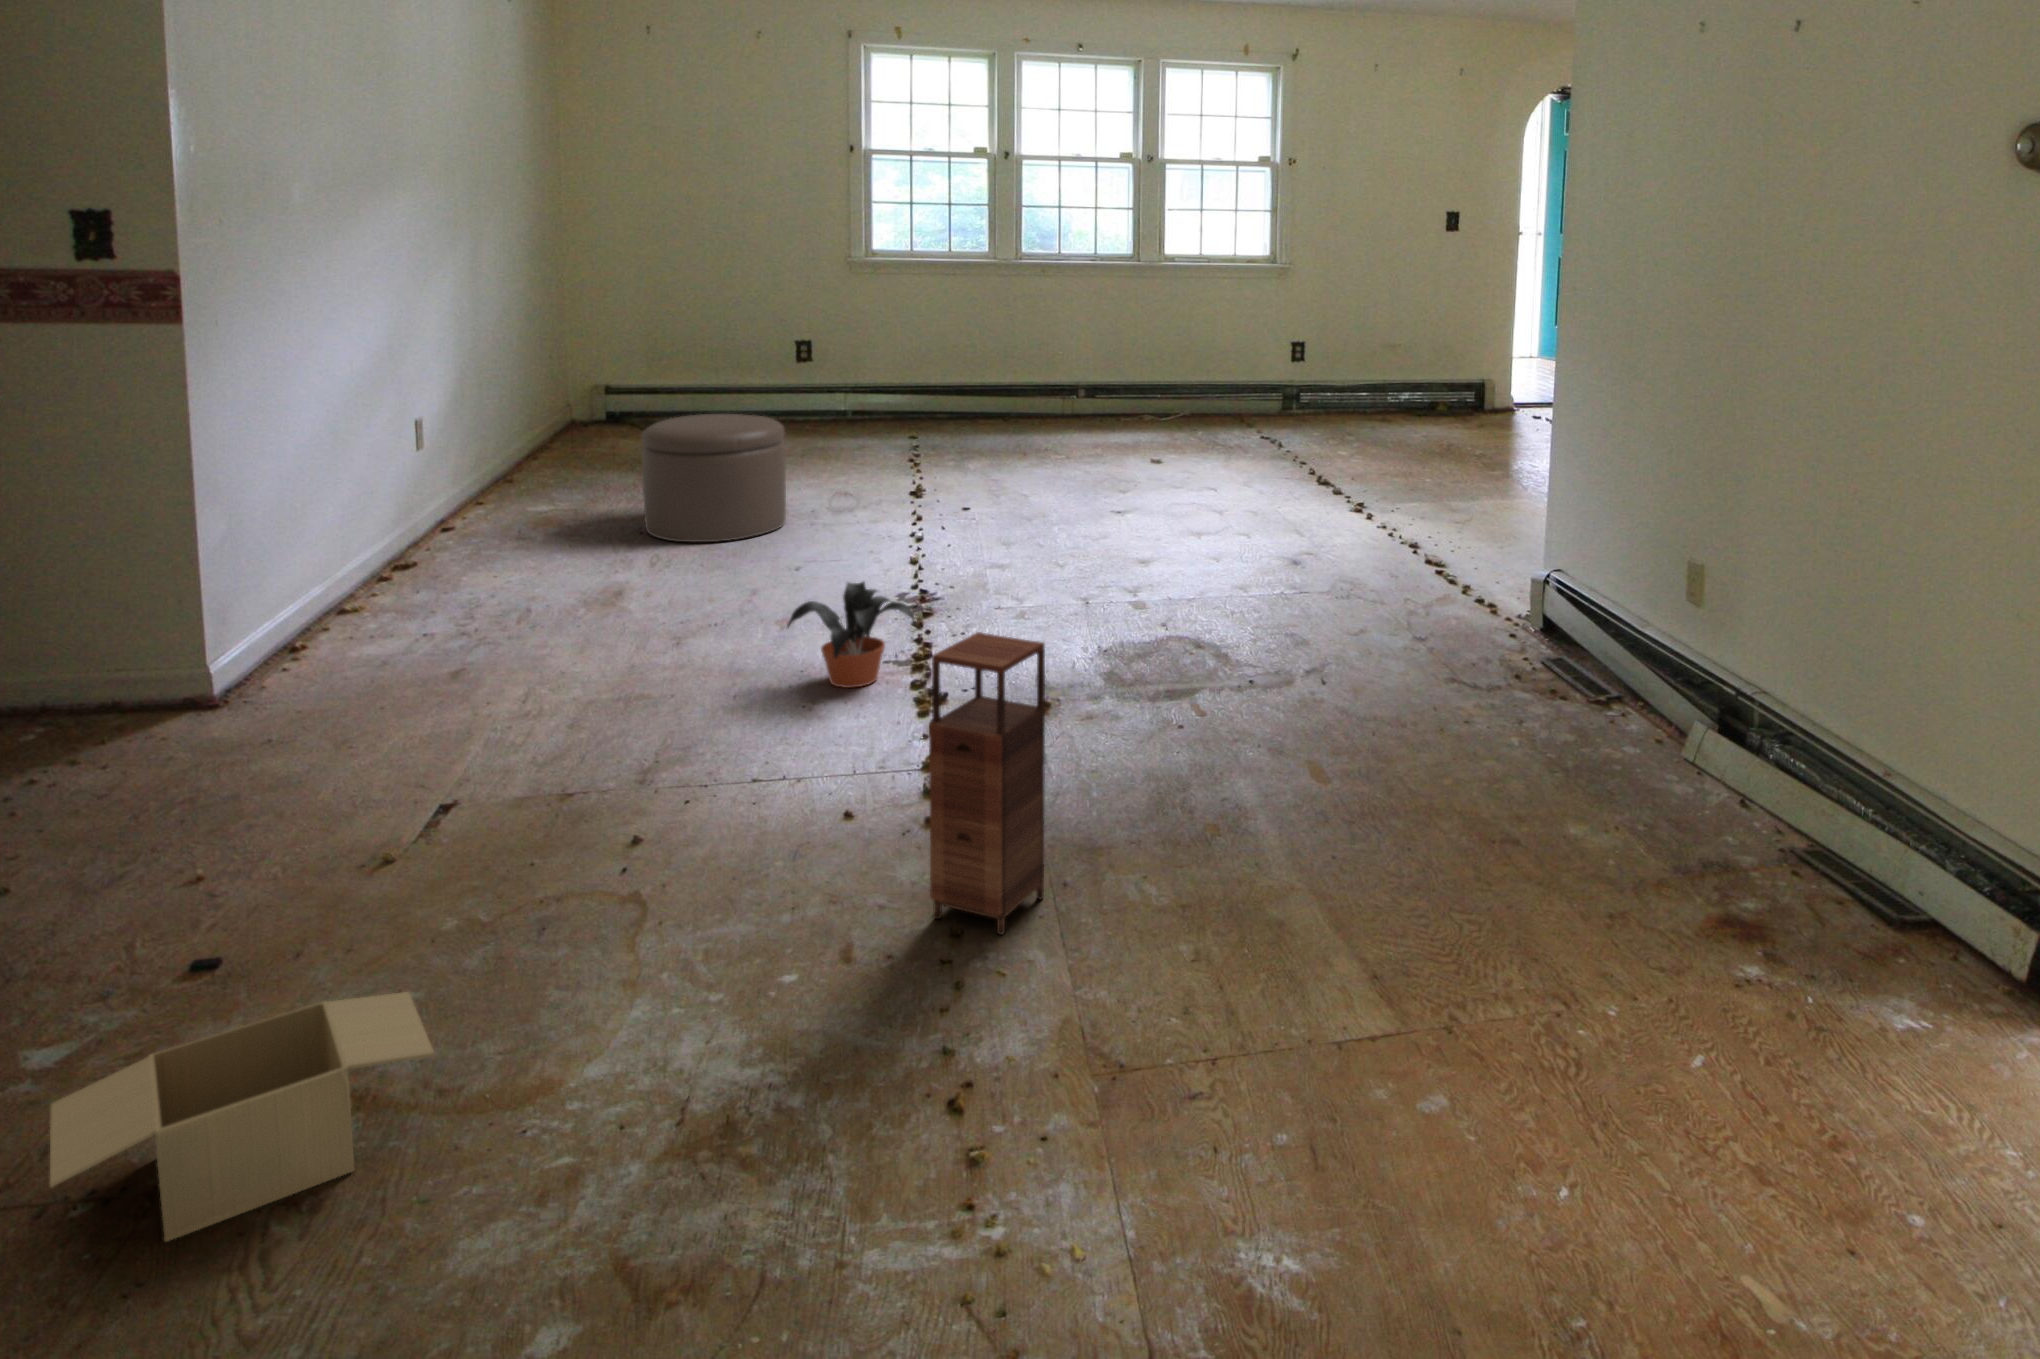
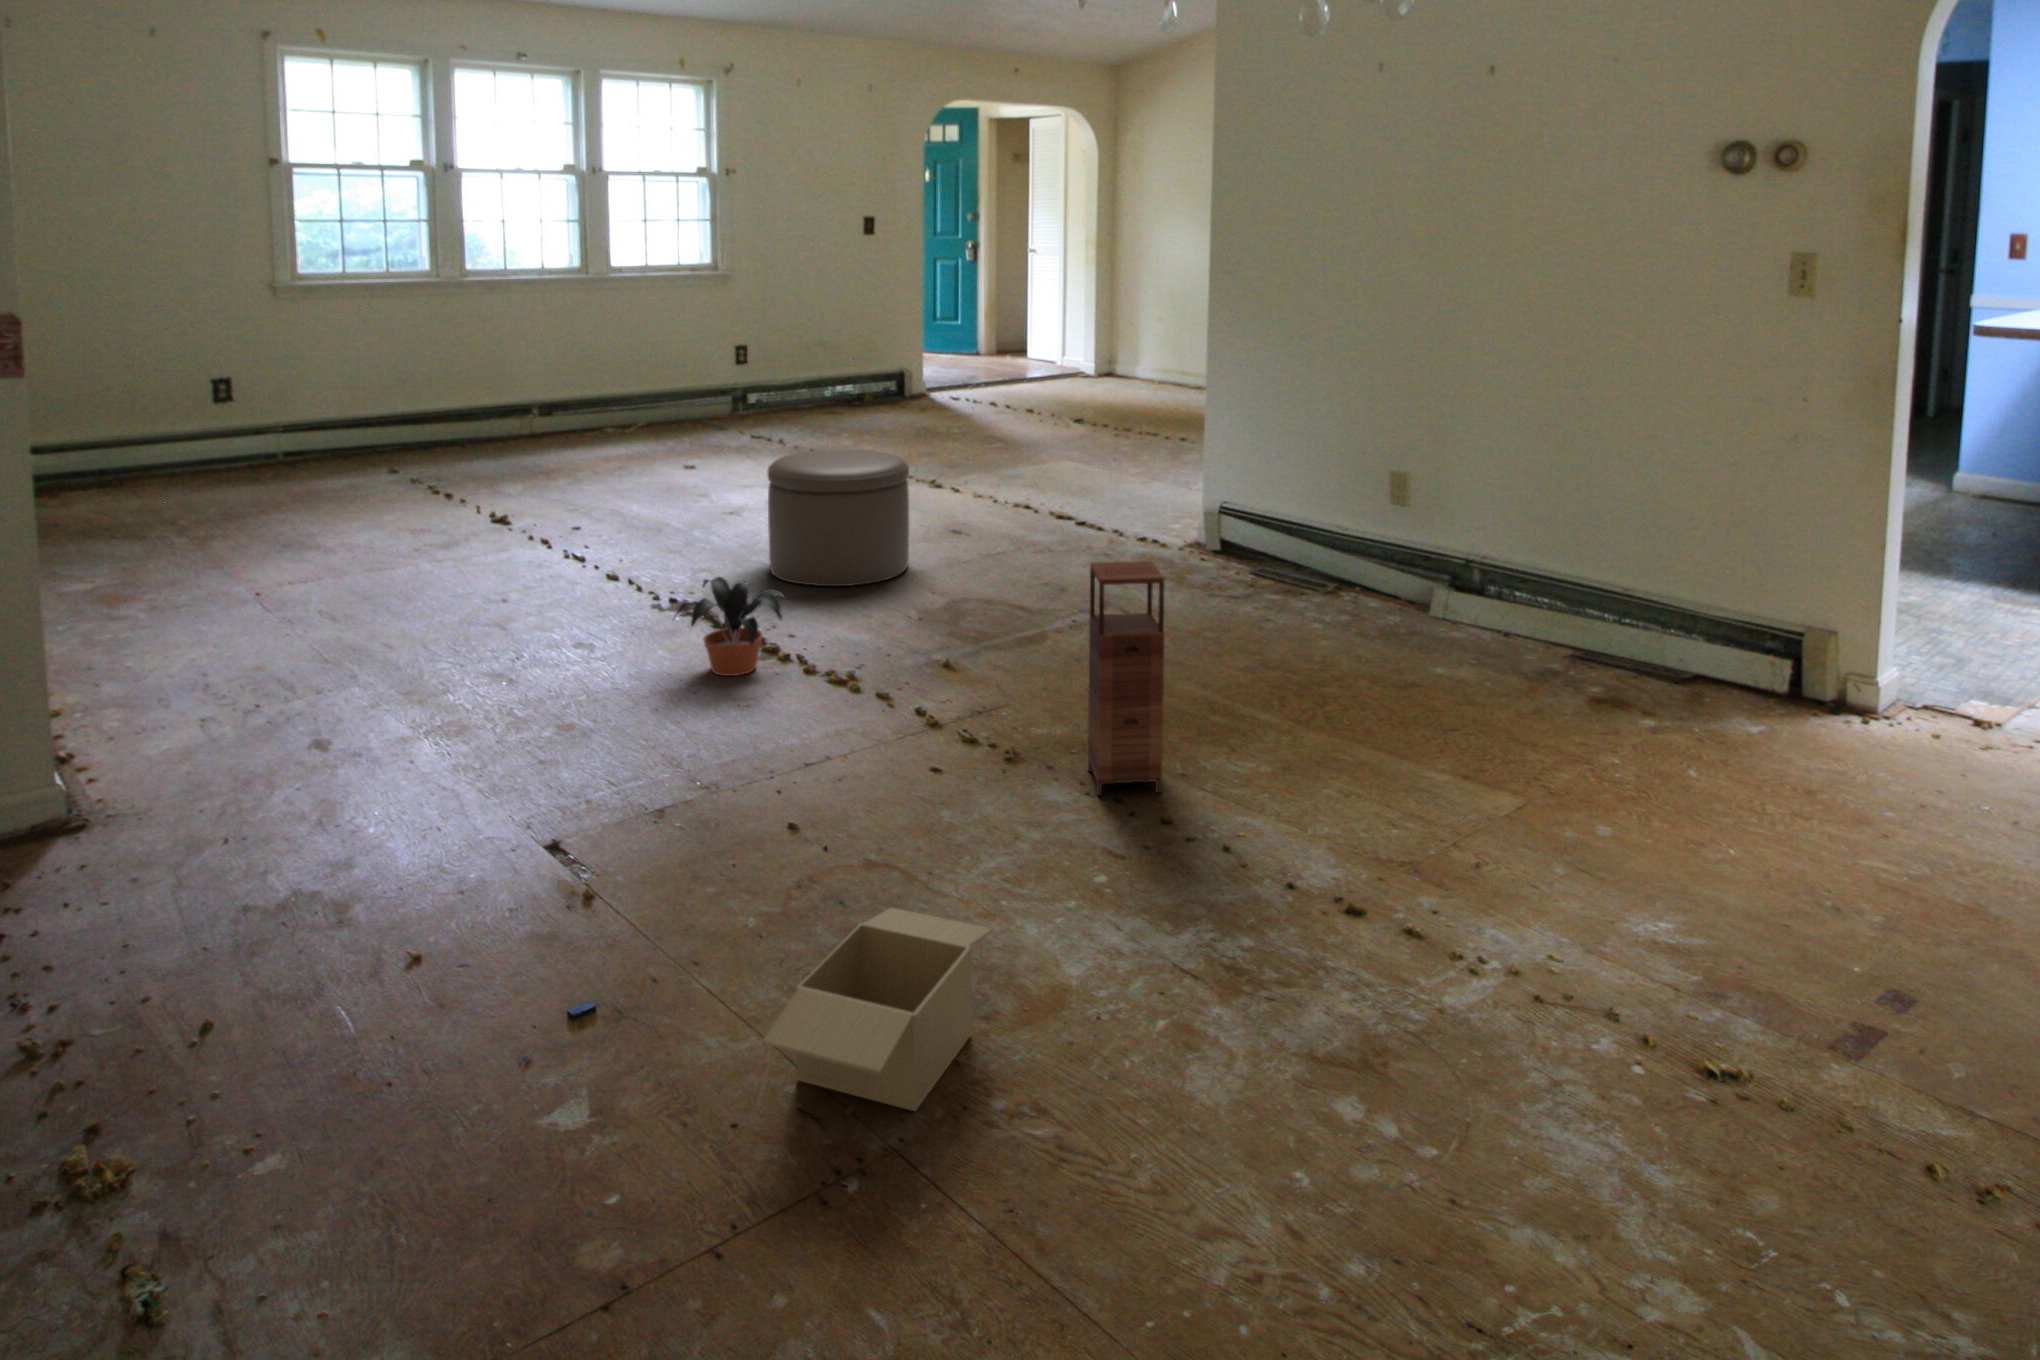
ottoman: present [642,414,786,542] -> present [767,449,909,586]

